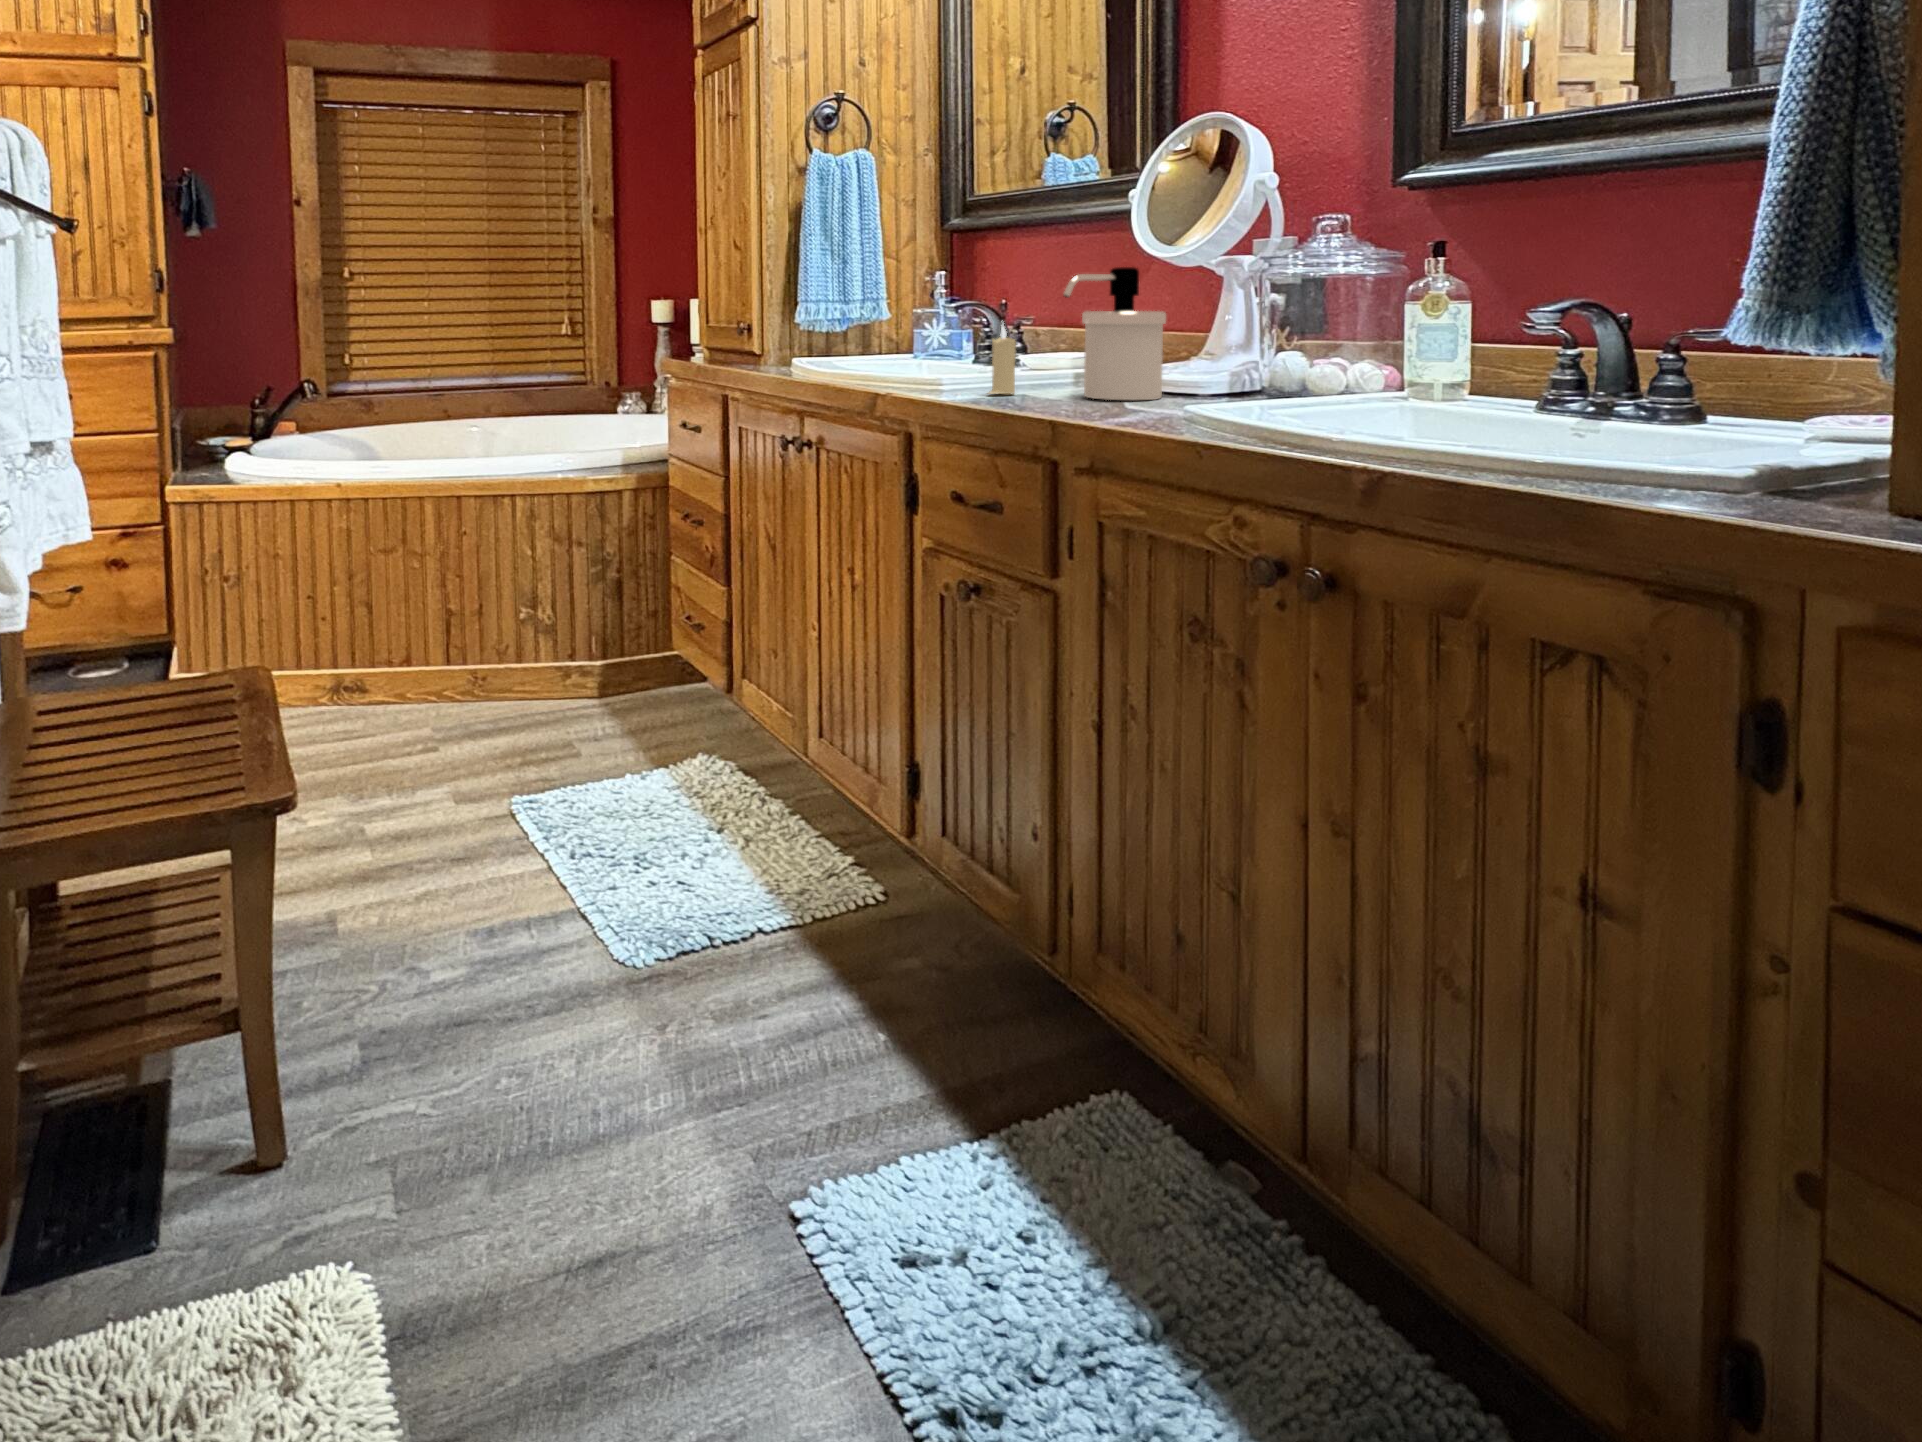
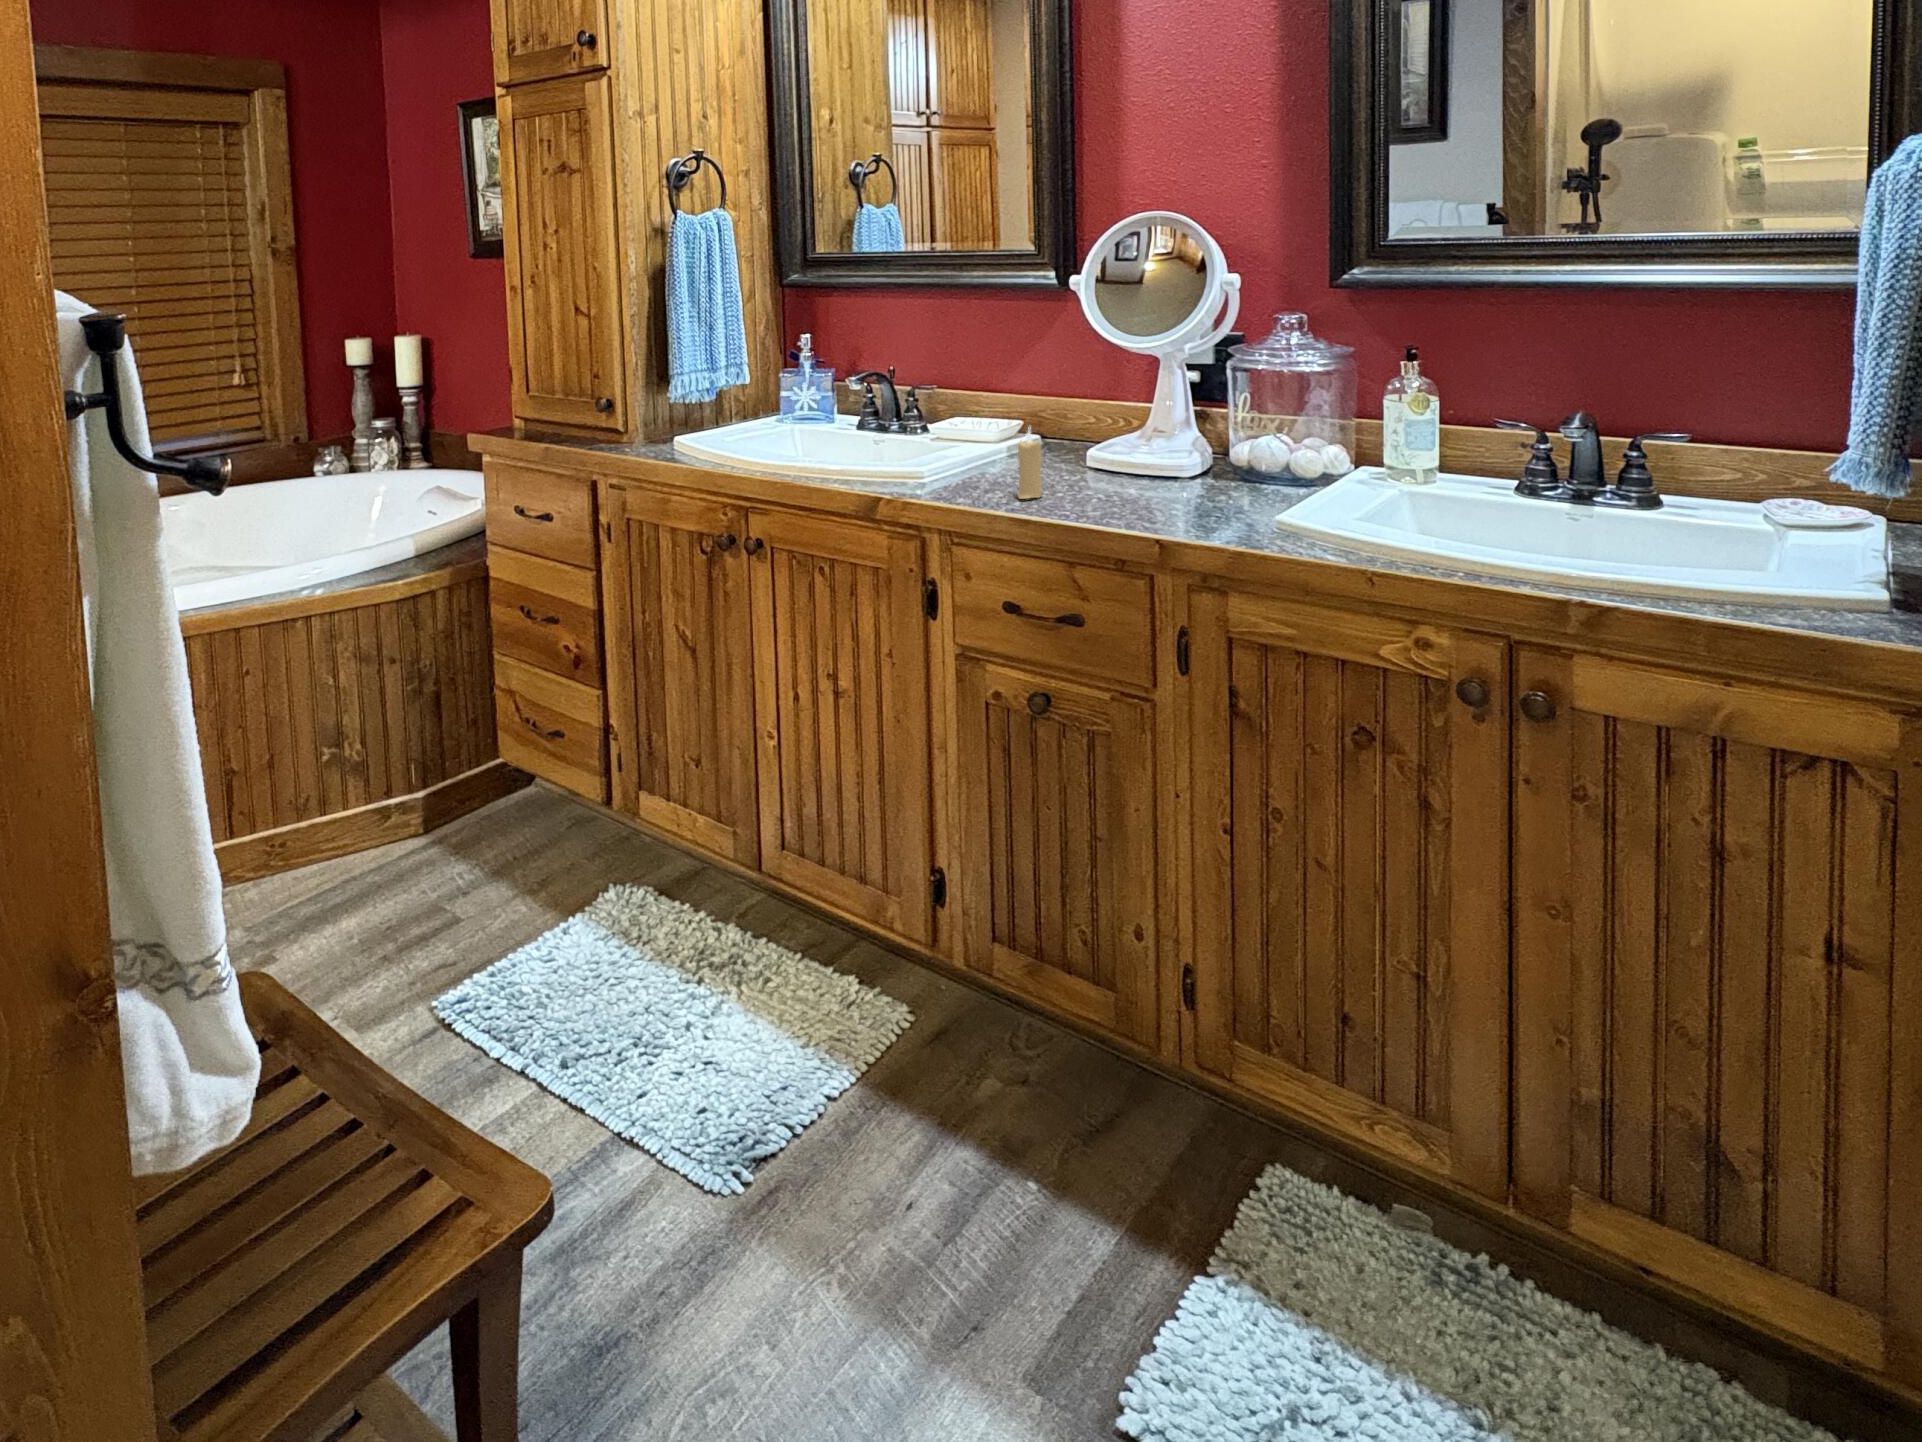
soap dispenser: present [1064,267,1166,400] -> none [1111,371,1191,501]

